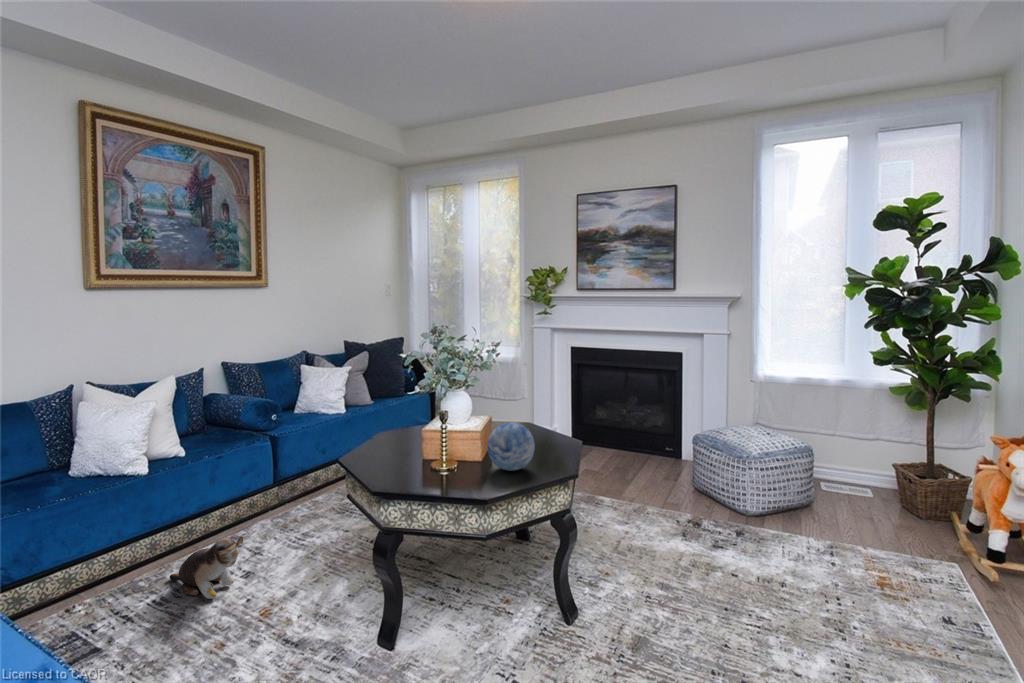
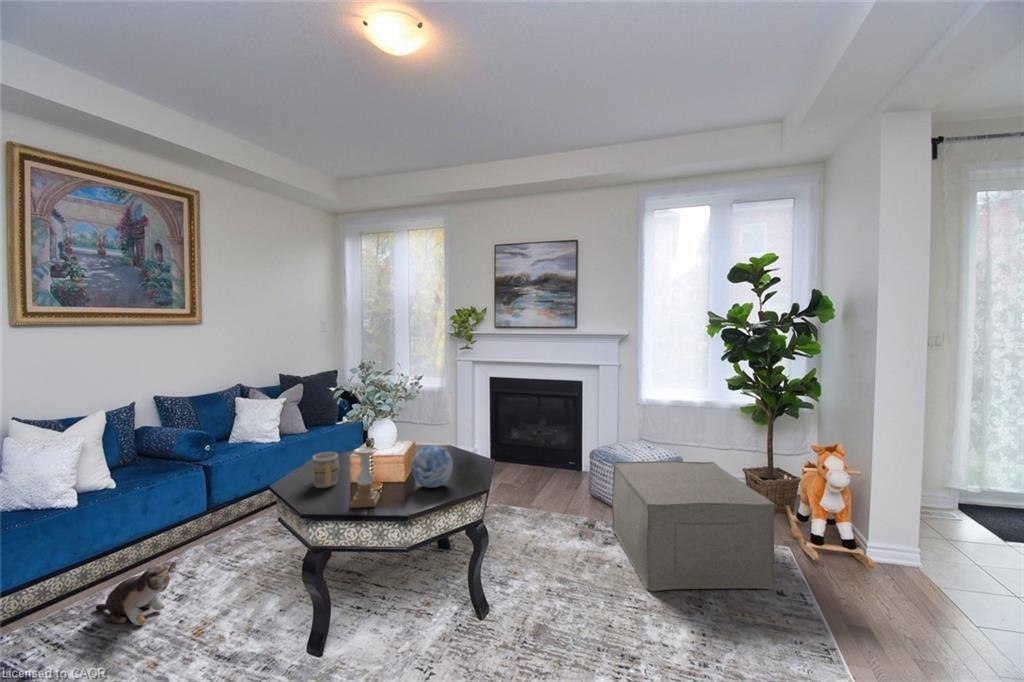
candle holder: none [421,421,453,489] -> present [350,447,380,508]
mug: none [378,427,407,466] -> present [312,452,339,488]
ottoman: none [721,450,953,619] -> present [612,461,776,591]

